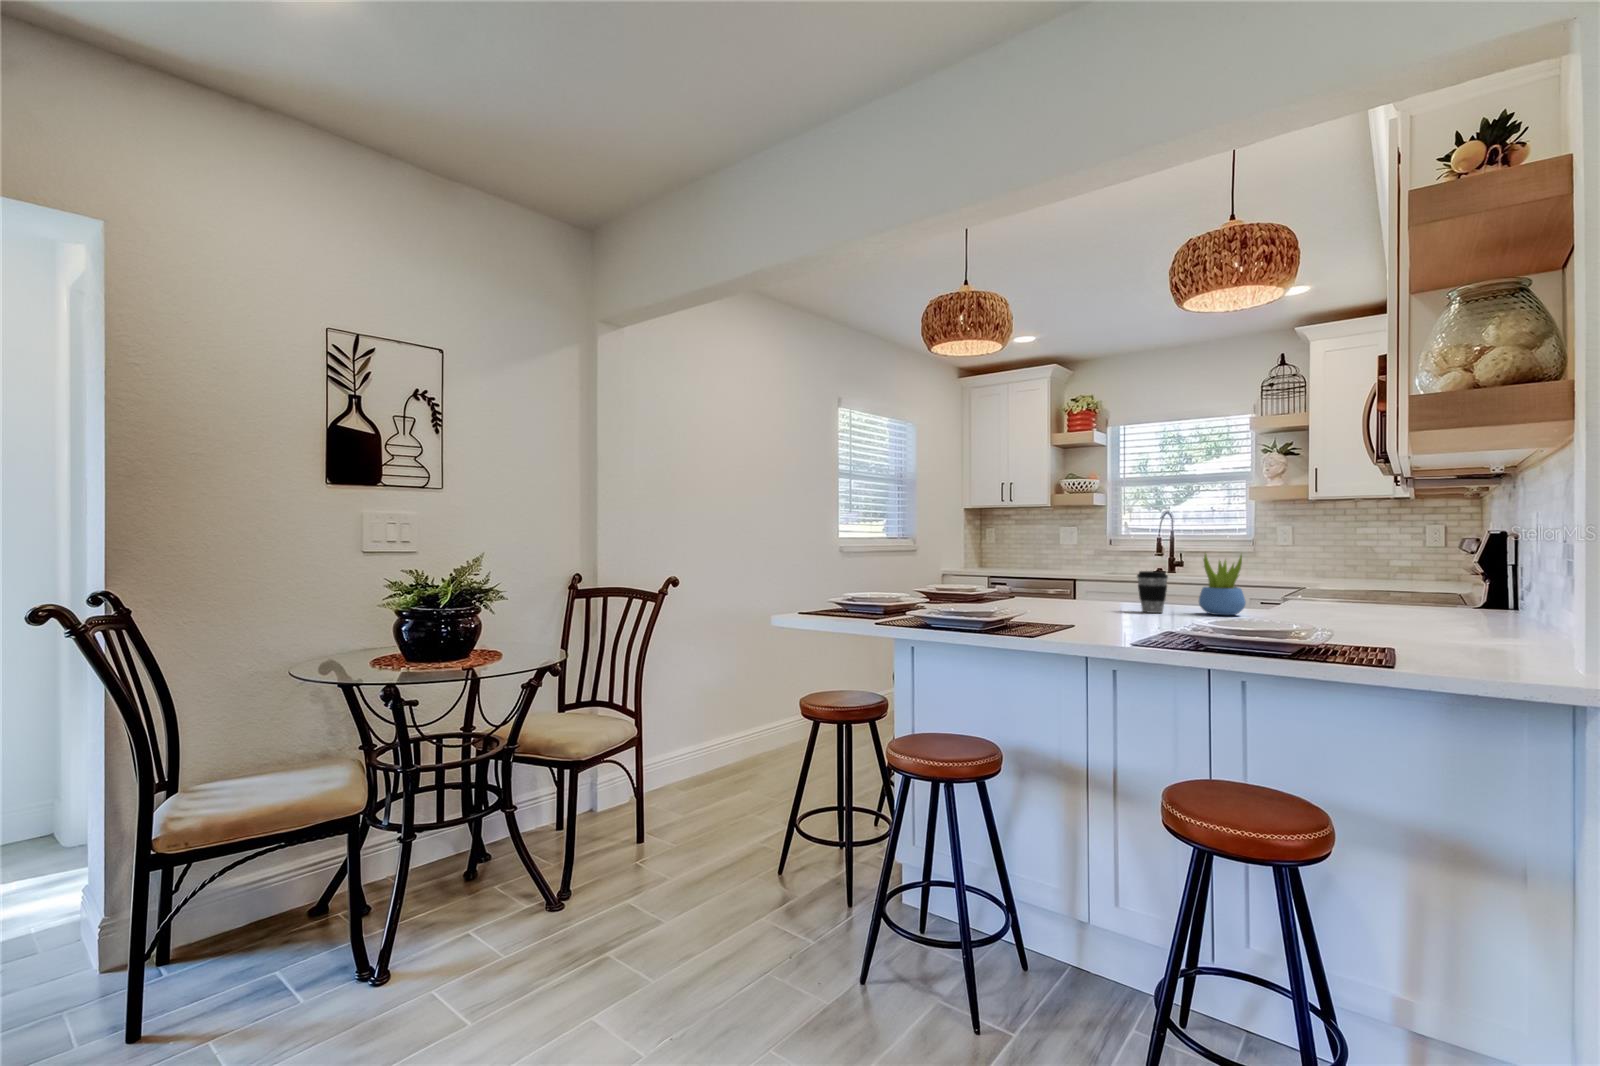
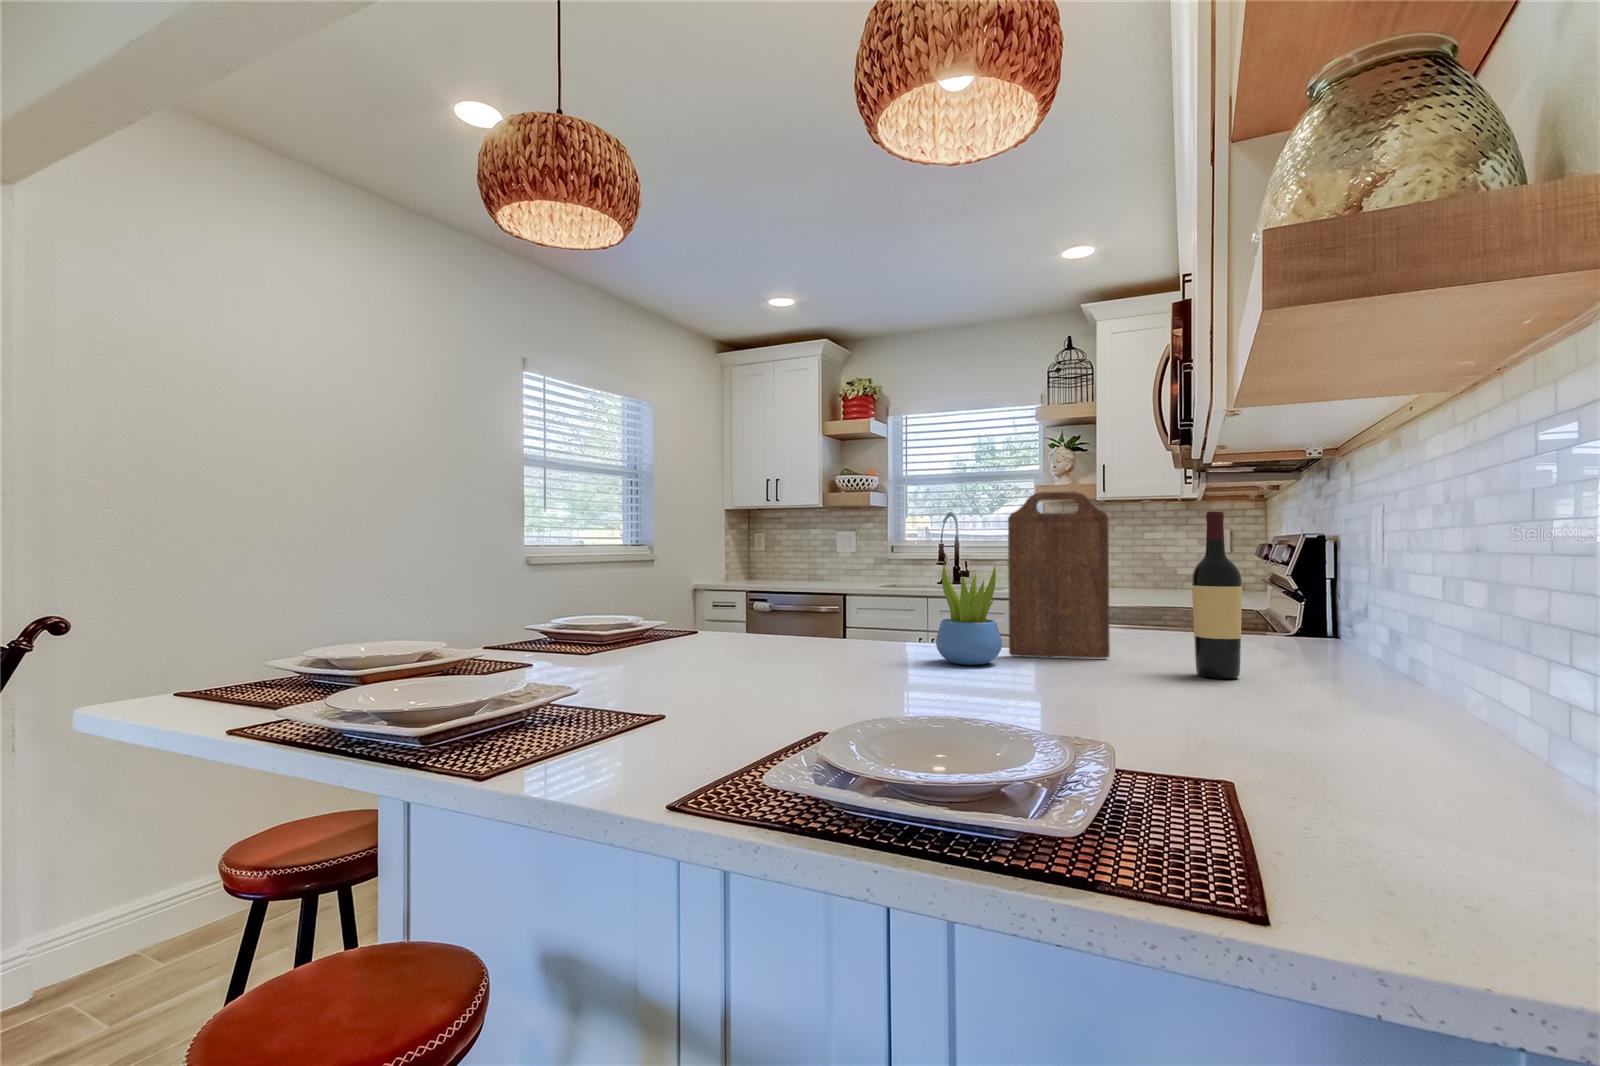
cutting board: none [1248,504,1323,615] -> present [1008,491,1110,658]
wine bottle: none [1384,518,1420,625] -> present [1192,511,1242,679]
coffee cup: present [1137,571,1168,613] -> none [846,595,892,663]

